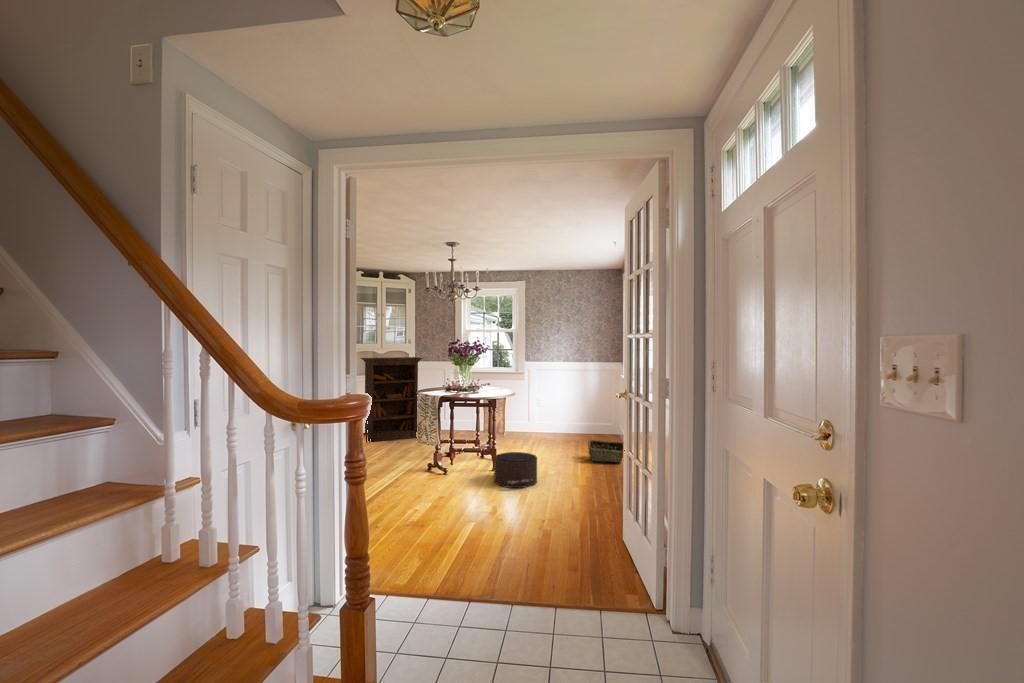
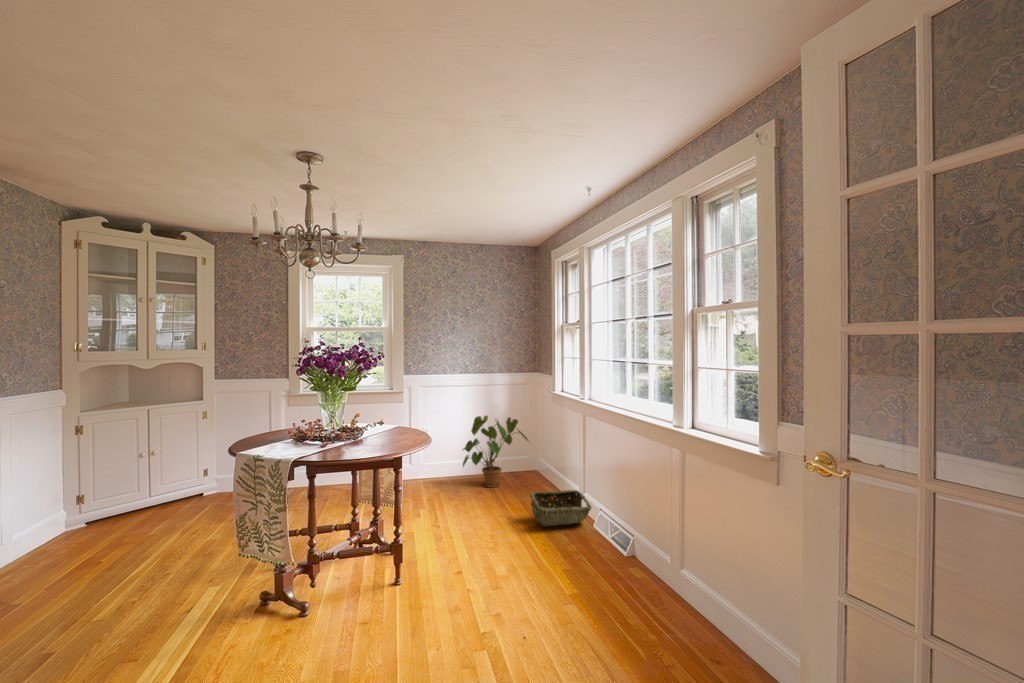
bookcase: present [361,357,423,443] -> none [95,375,234,546]
house plant: none [558,392,609,442] -> present [463,415,529,488]
pouf: present [492,452,537,488] -> none [400,545,497,632]

